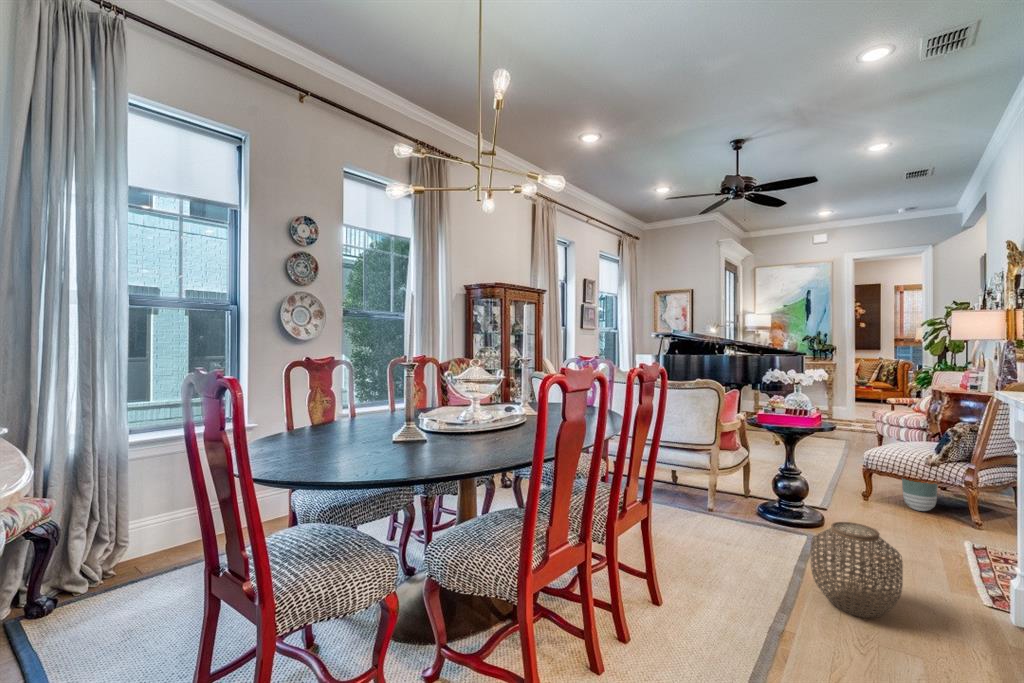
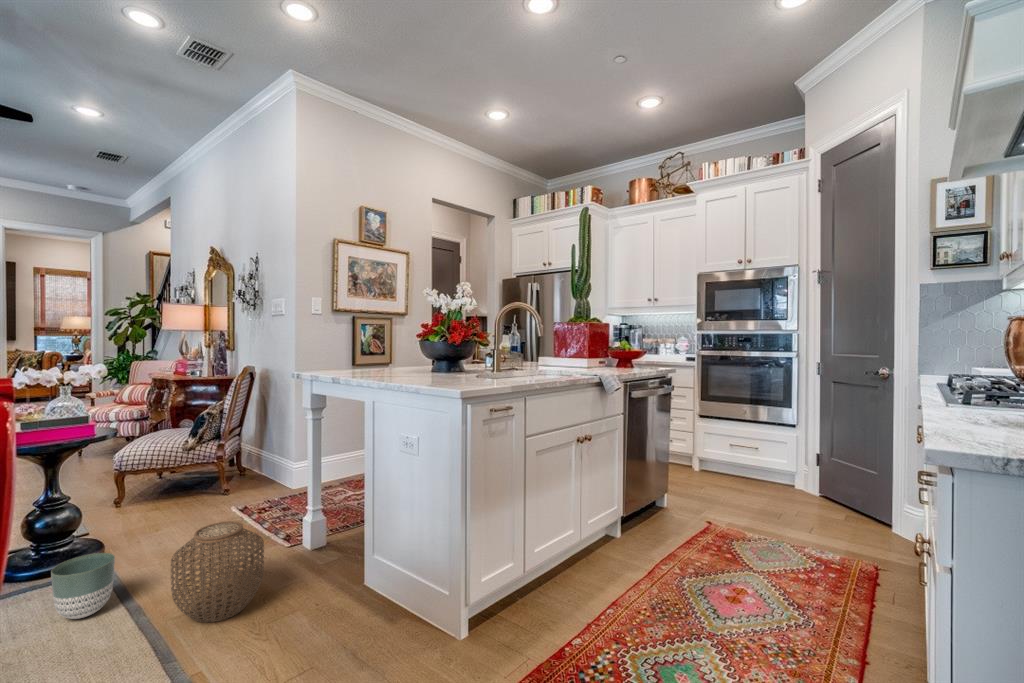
planter: present [902,478,938,511] -> present [51,553,115,619]

